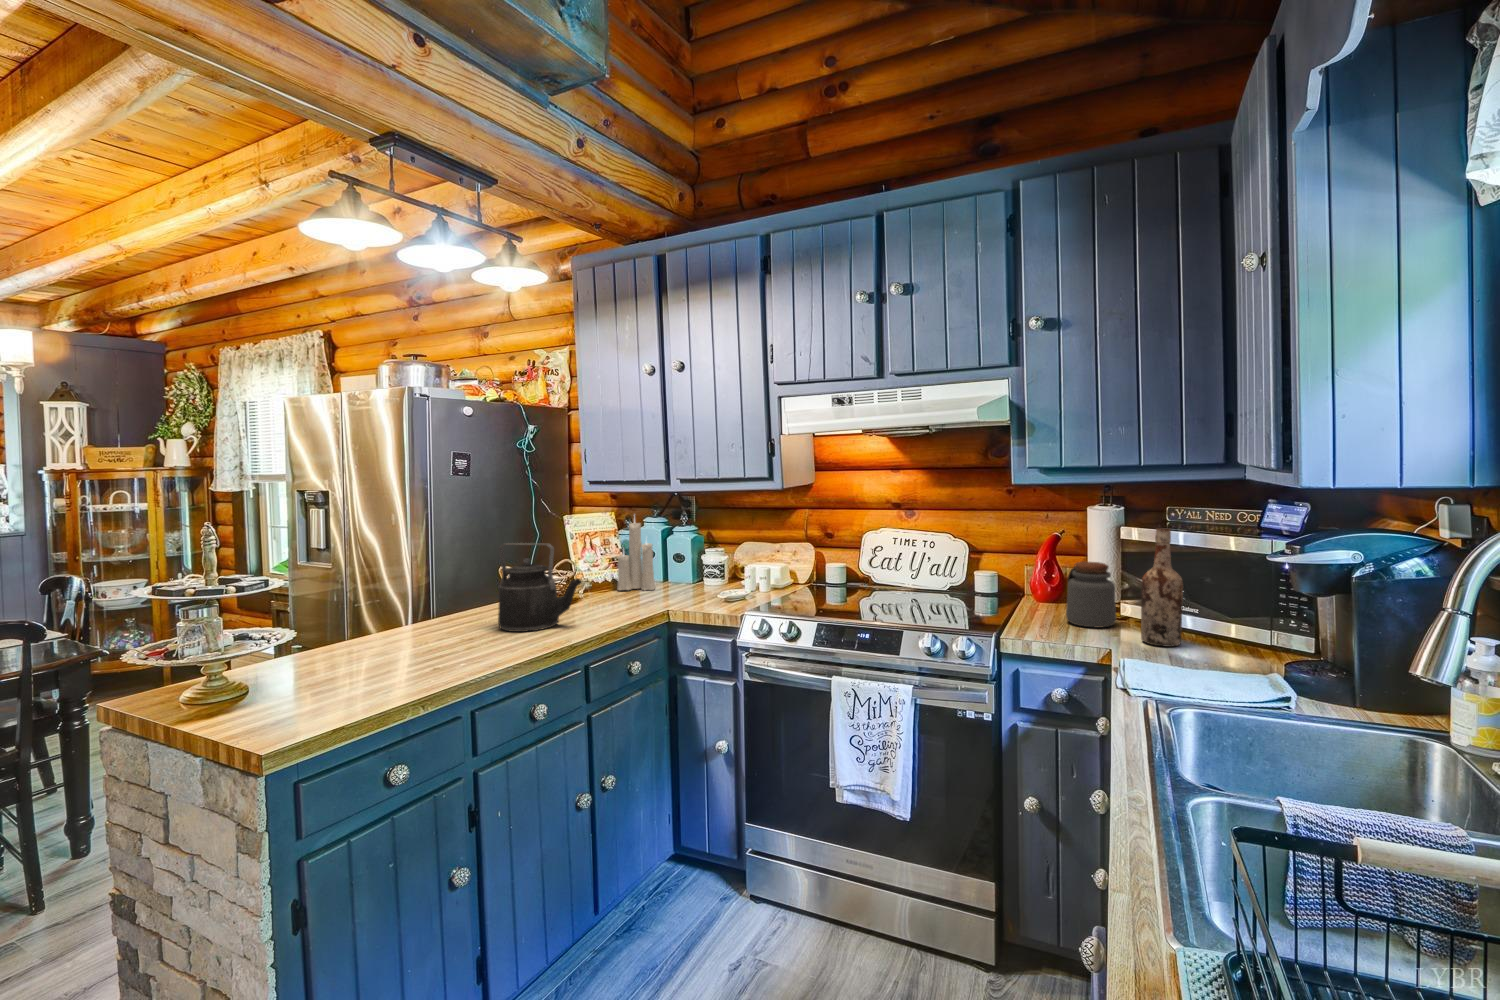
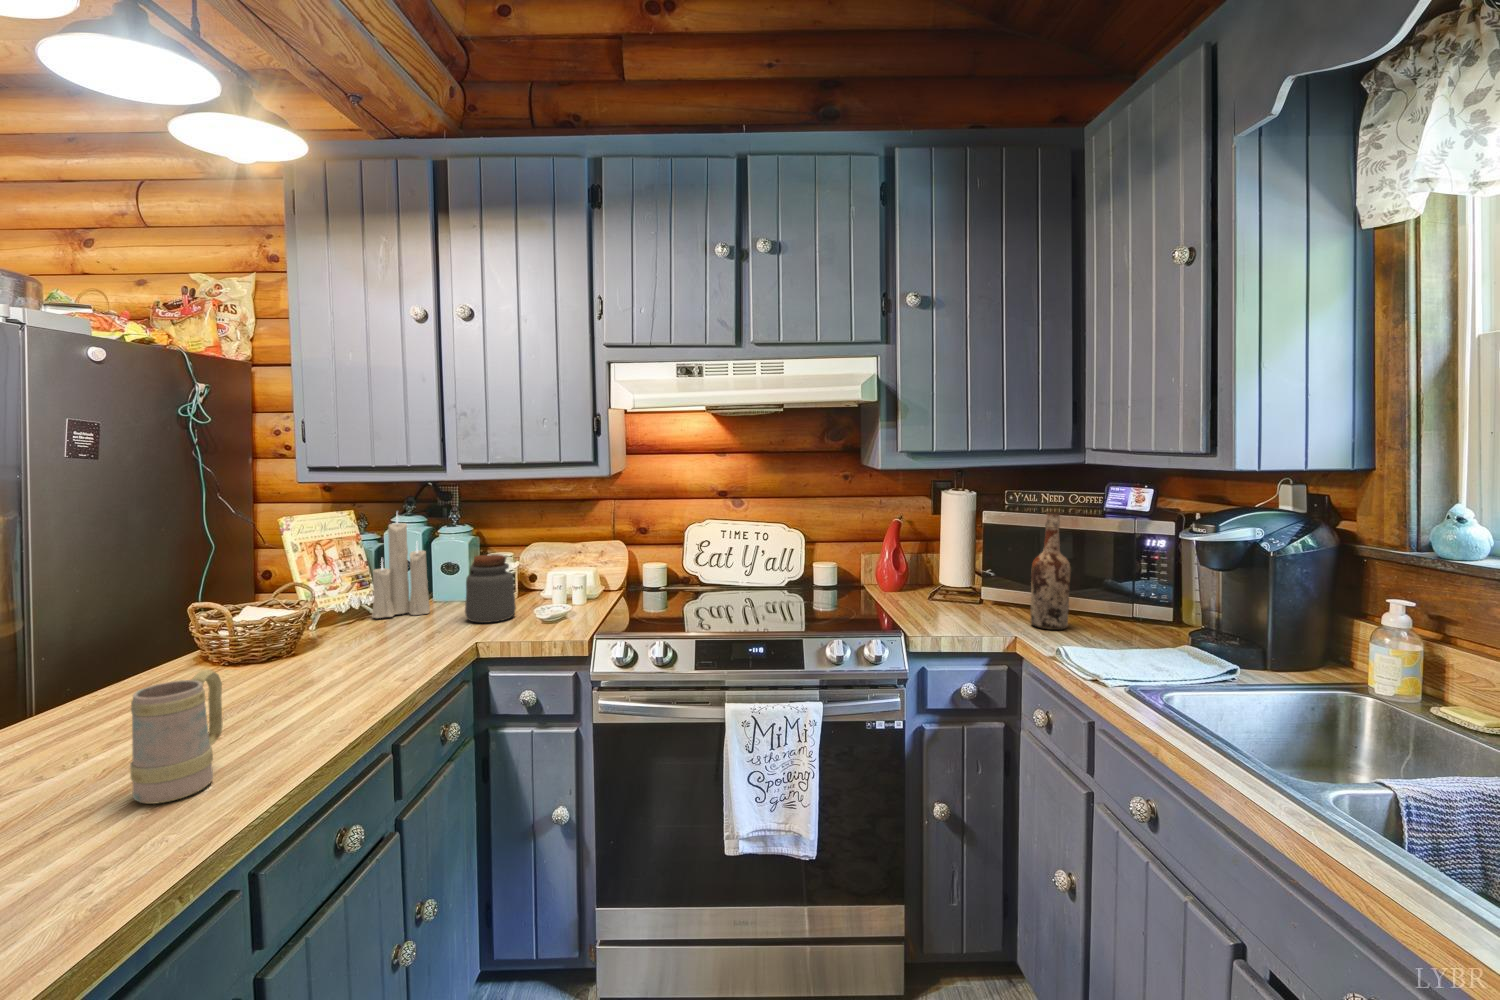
kettle: present [498,543,582,632] -> none [197,558,362,707]
jar: present [1066,562,1116,628] -> present [465,554,516,623]
mug: none [445,603,490,669] -> present [130,670,222,804]

